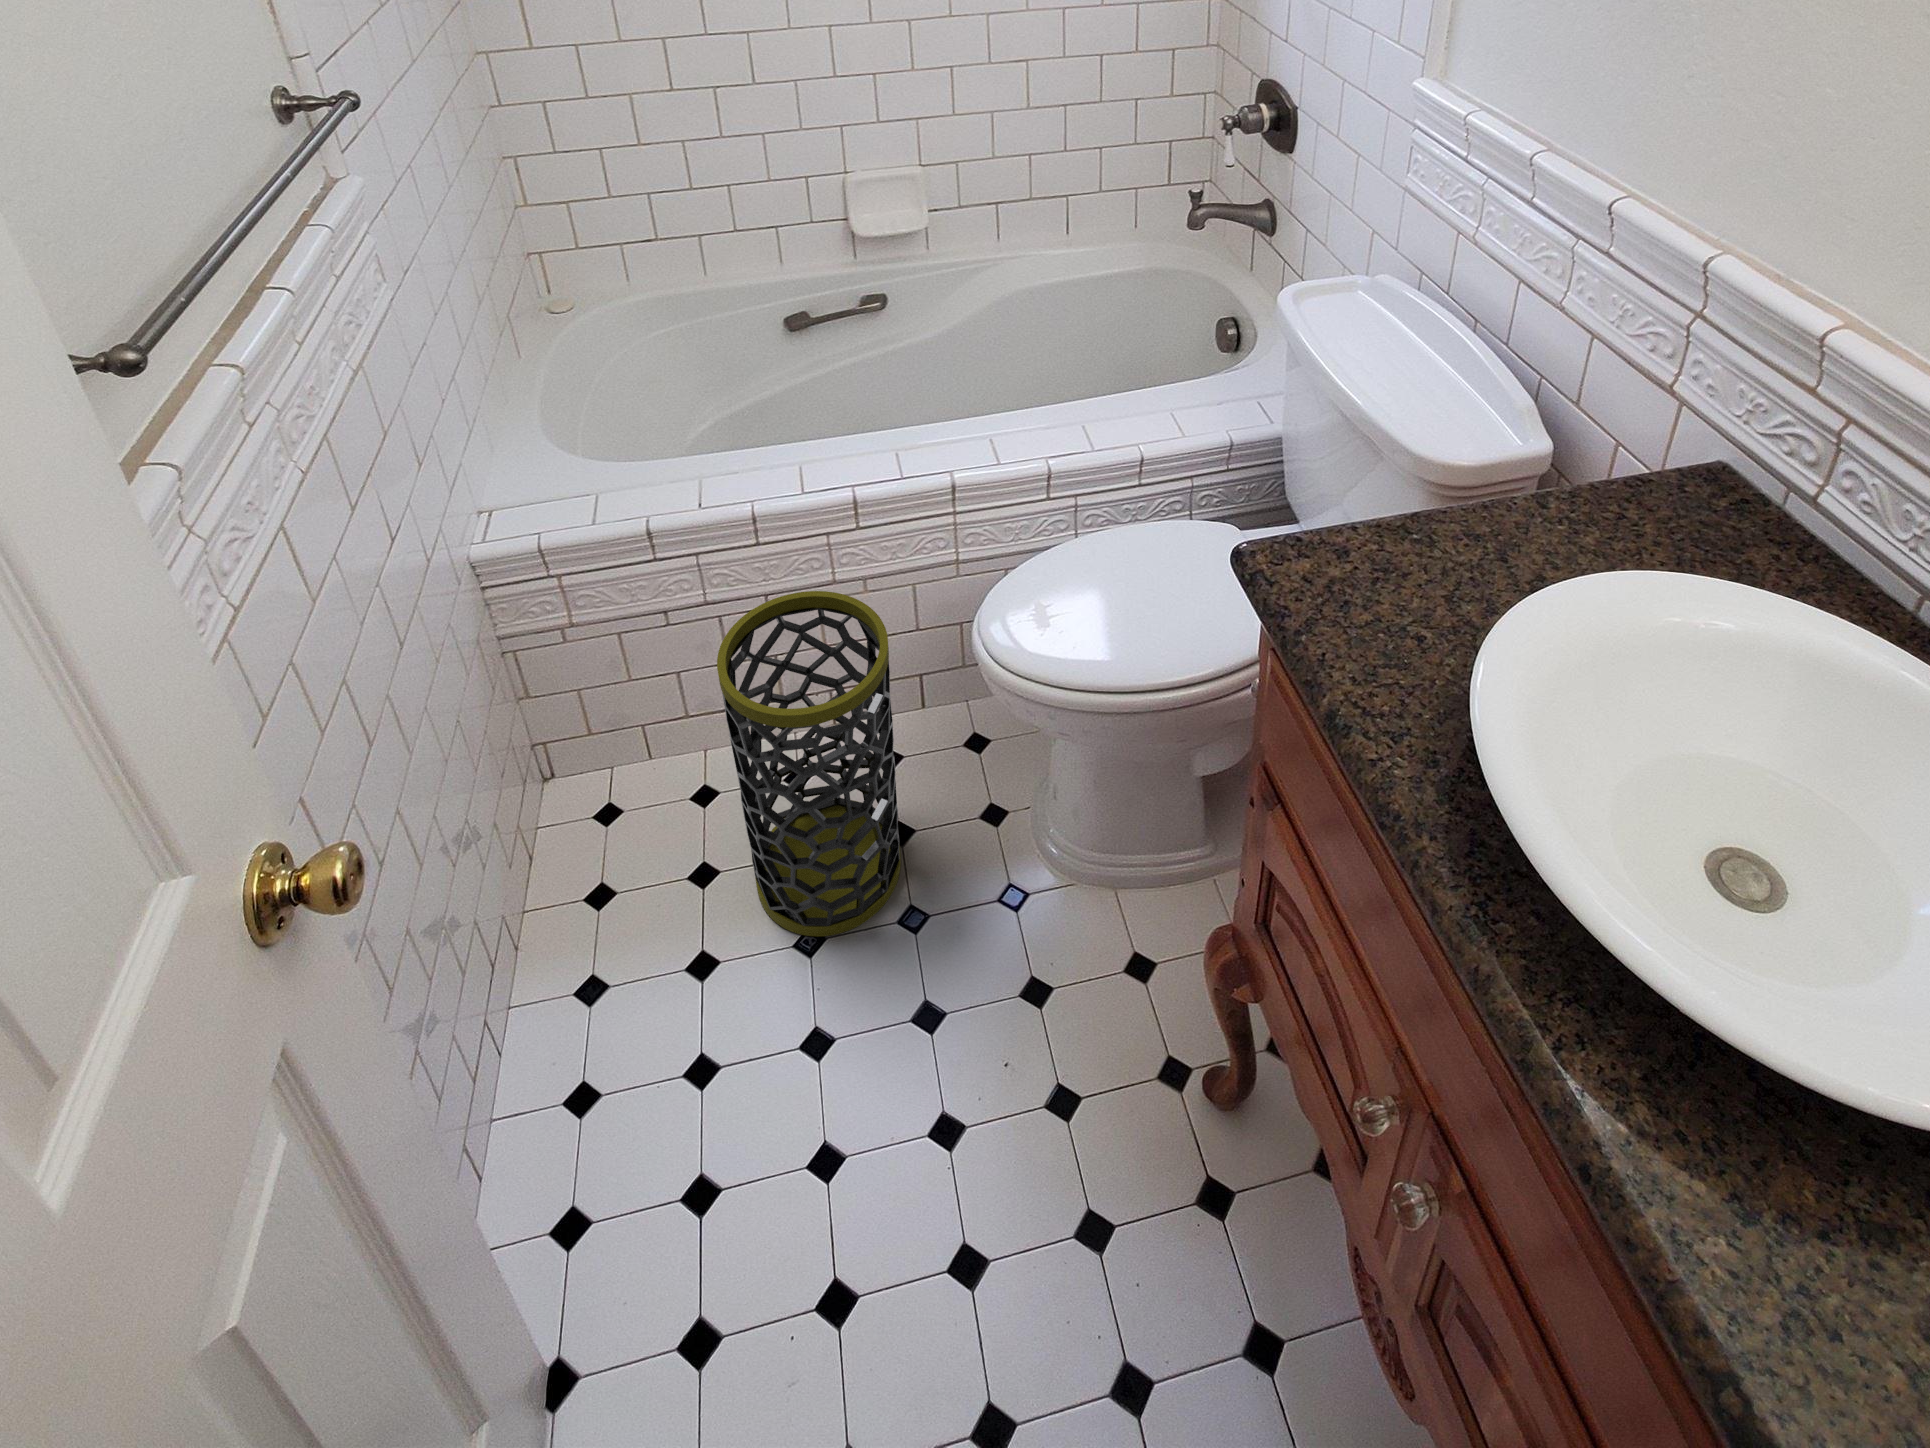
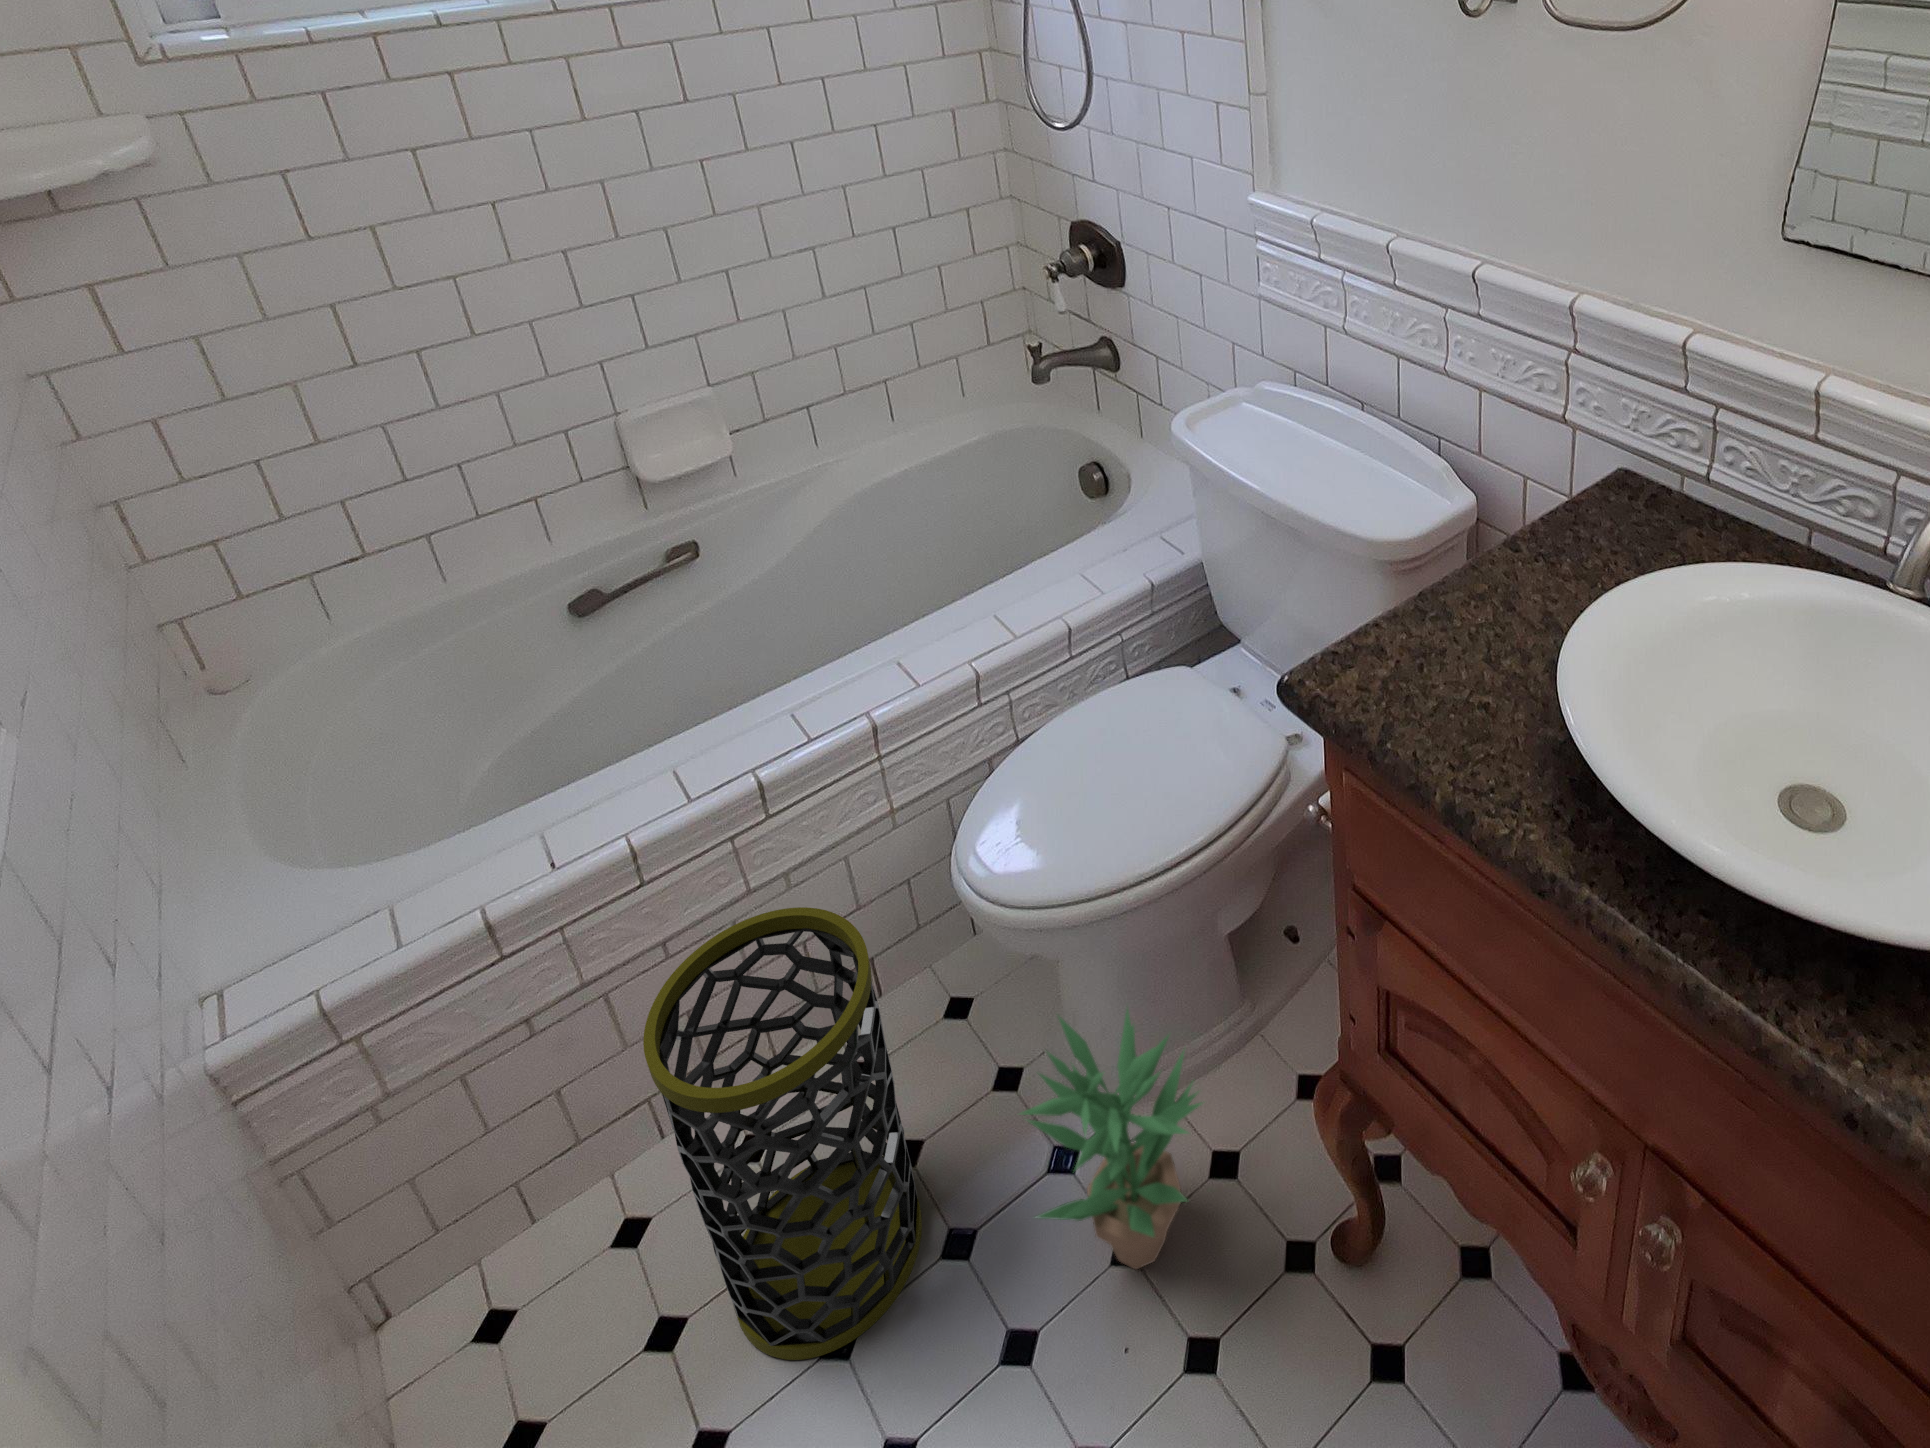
potted plant: none [960,761,1128,1001] -> present [1020,1009,1202,1269]

